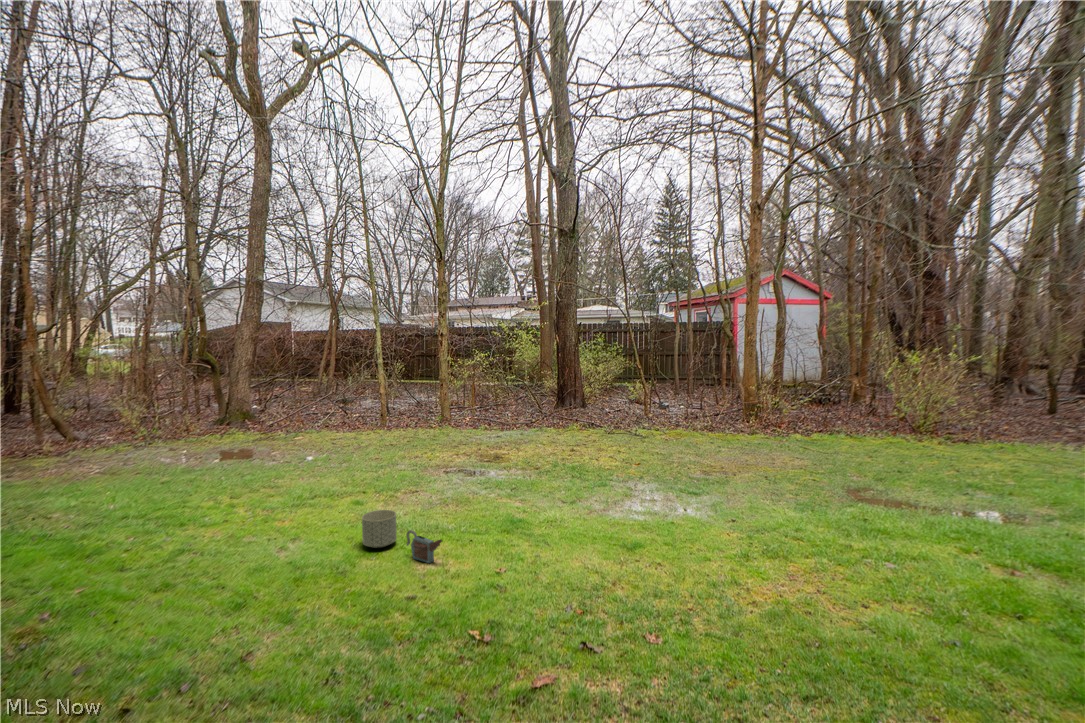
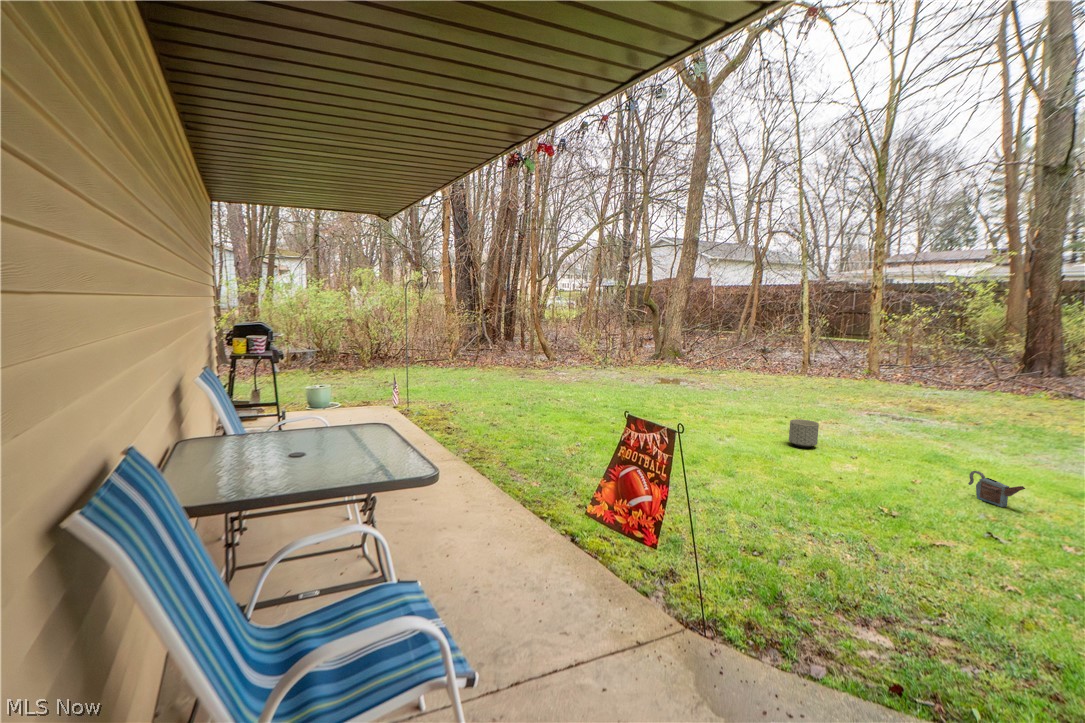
watering can: present [406,530,442,563] -> present [968,471,1025,507]

